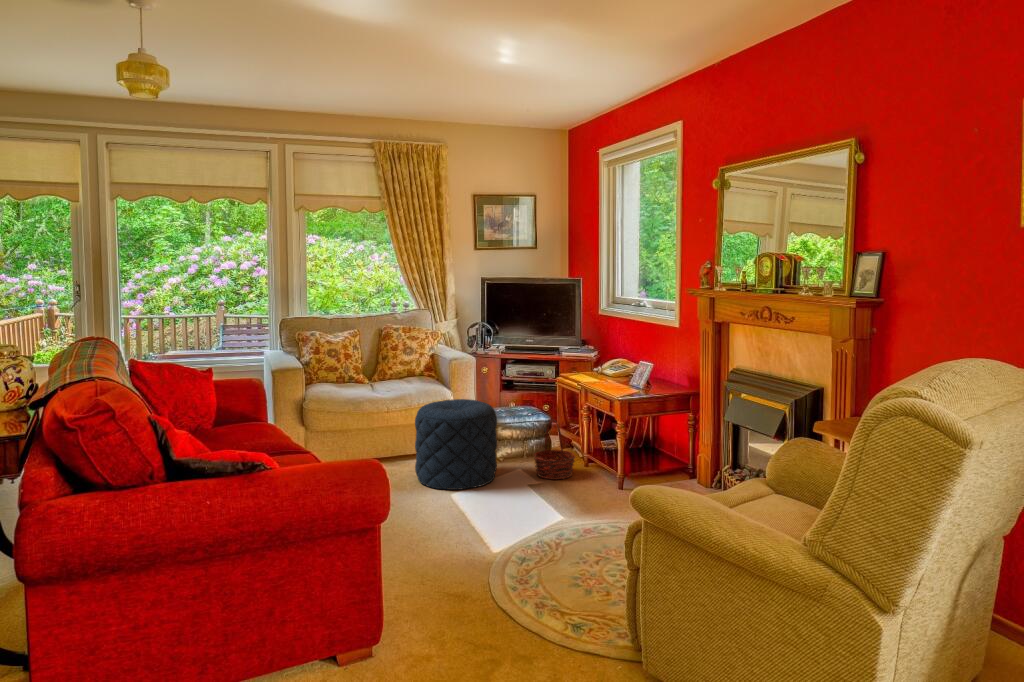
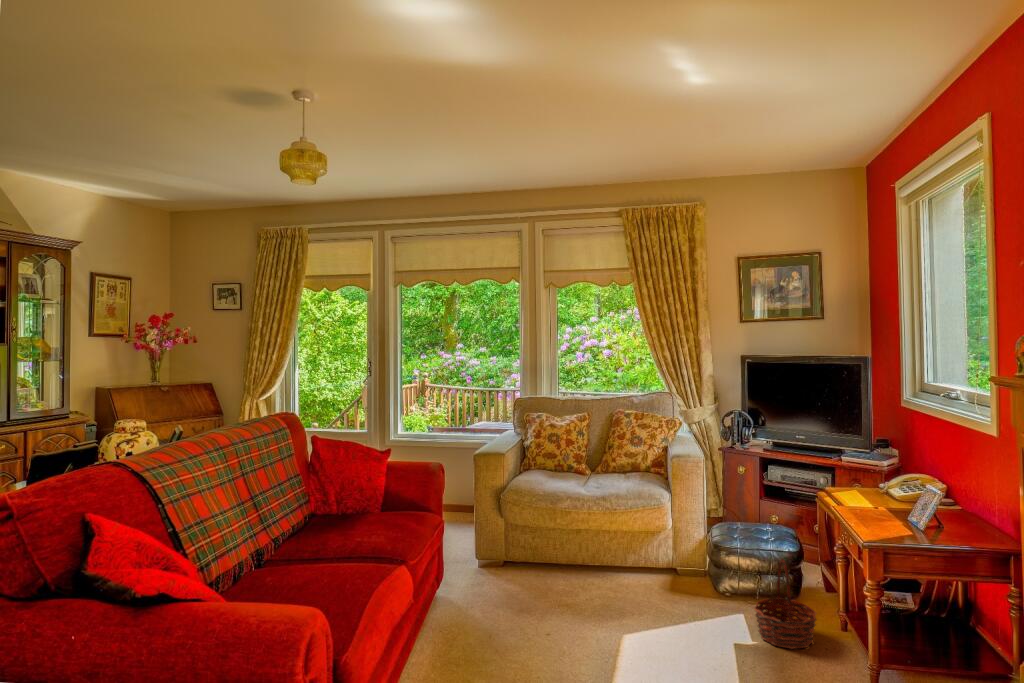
pouf: present [415,399,497,490] -> none [601,510,704,633]

